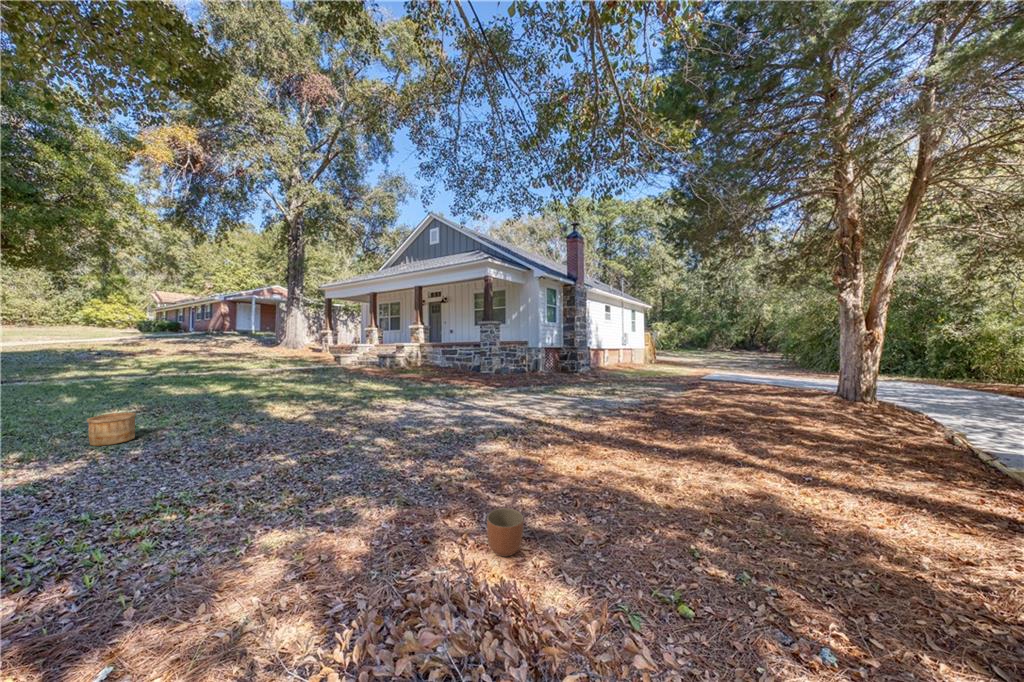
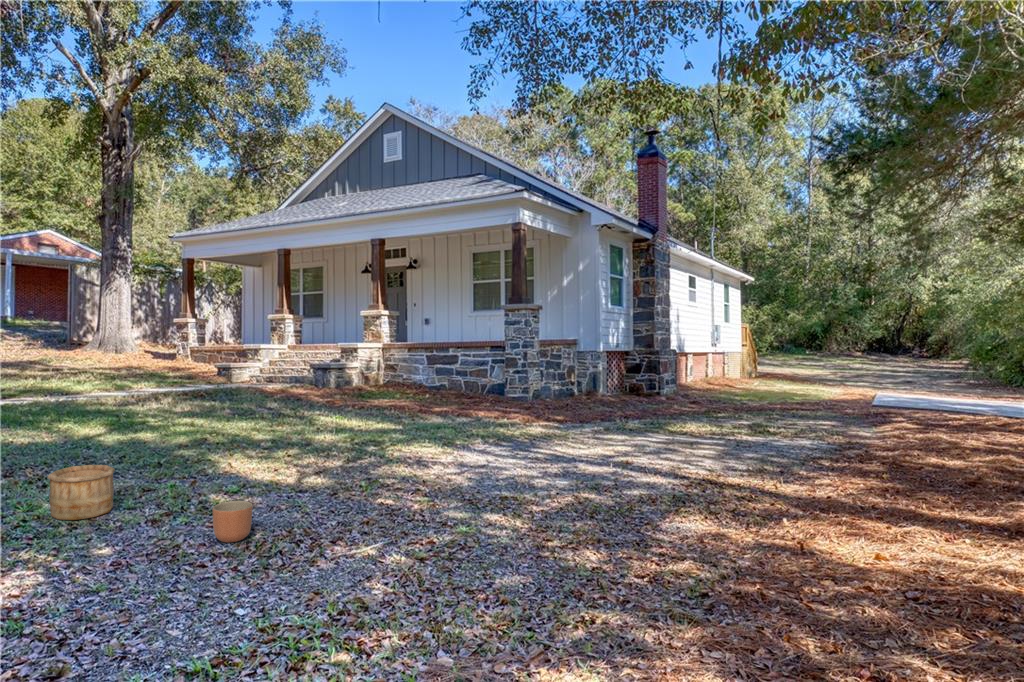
planter: present [487,508,524,557] -> present [213,501,253,542]

